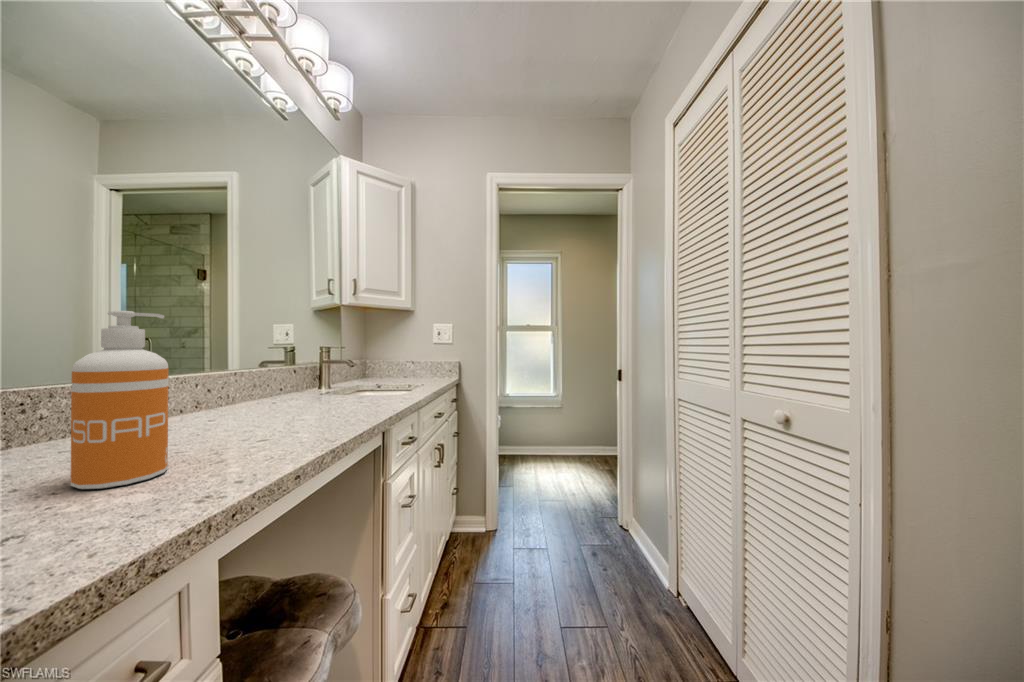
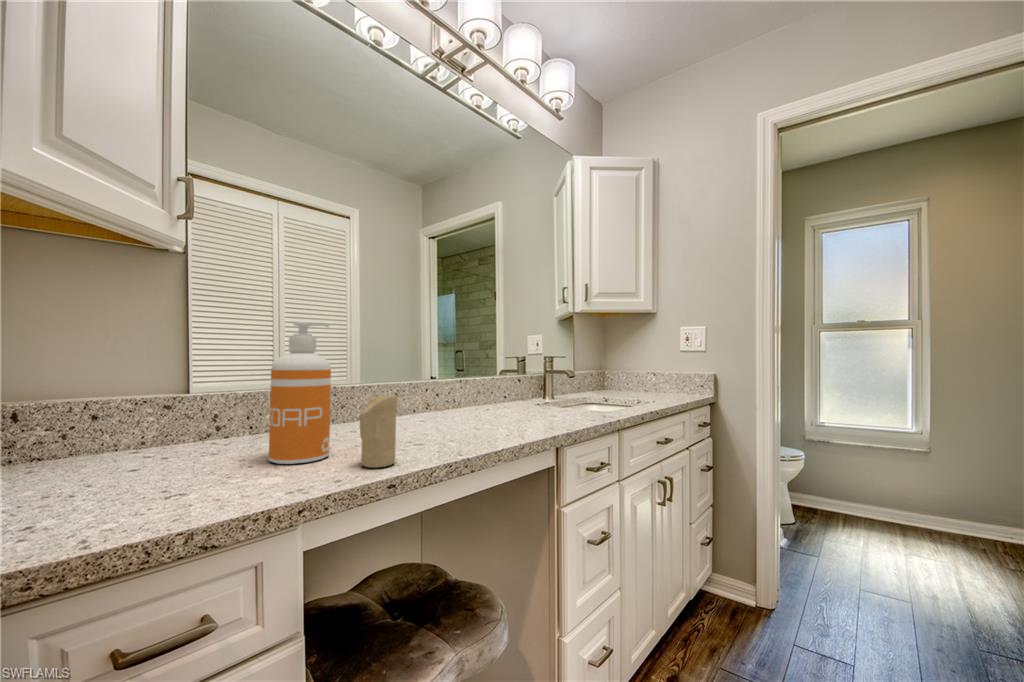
candle: none [231,390,275,466] -> present [360,394,397,468]

